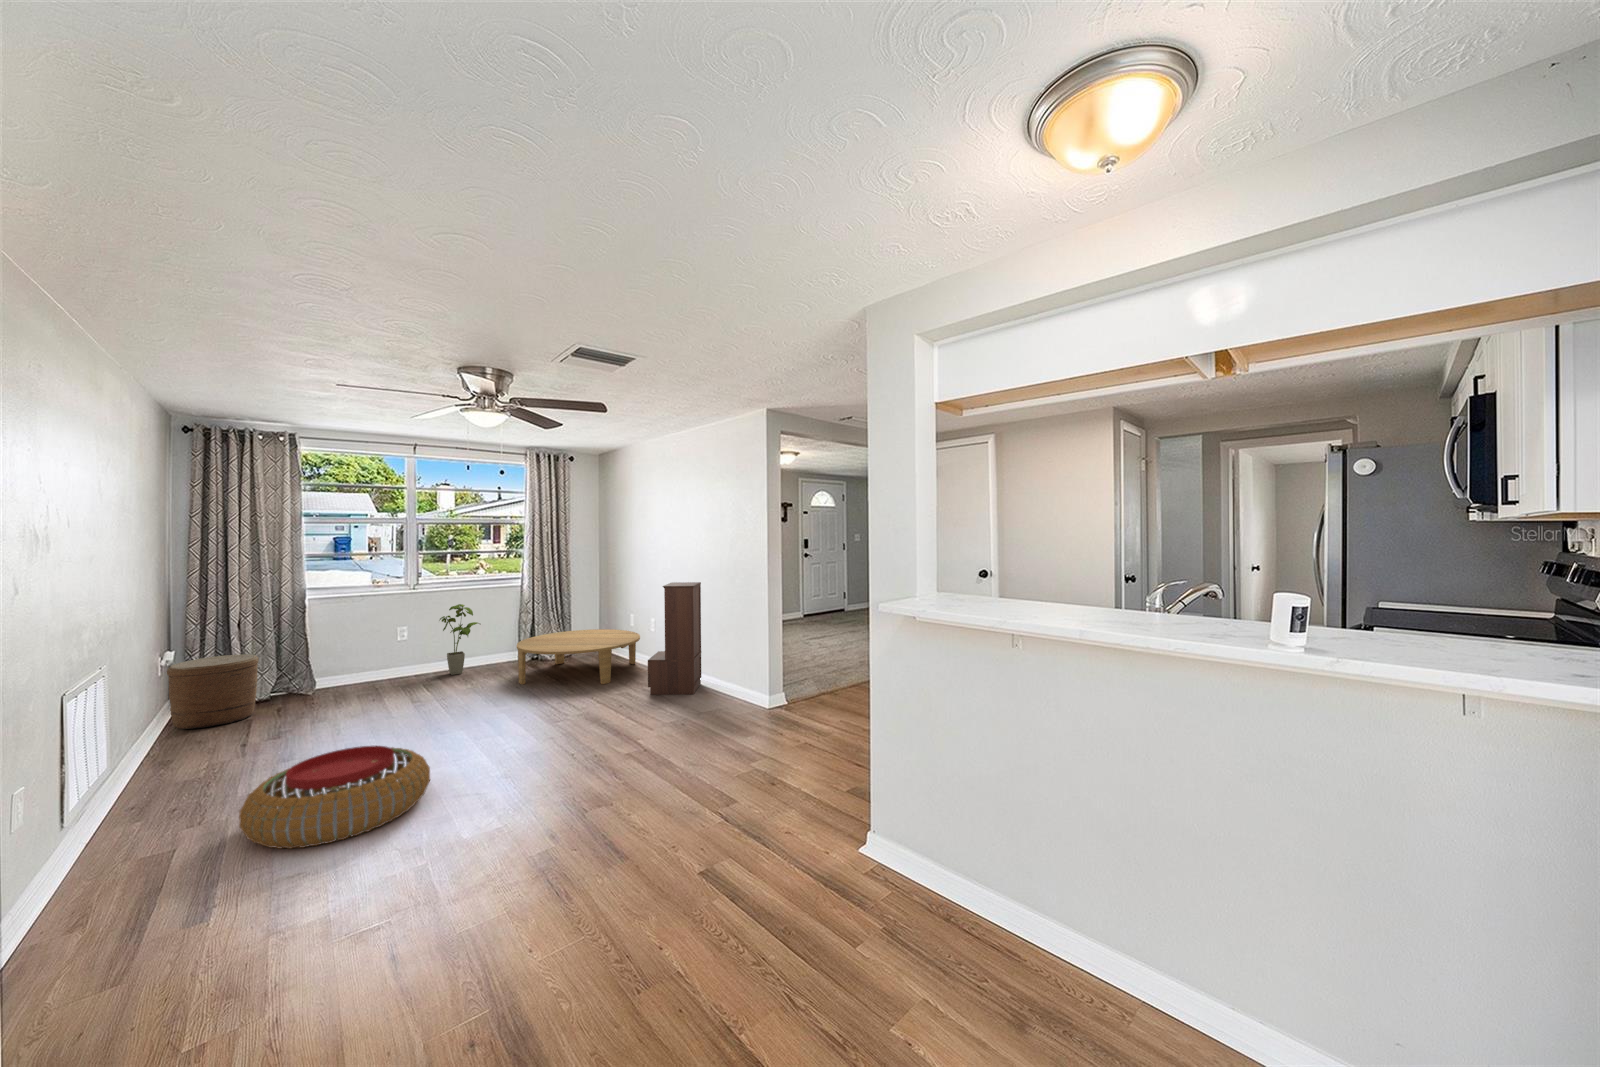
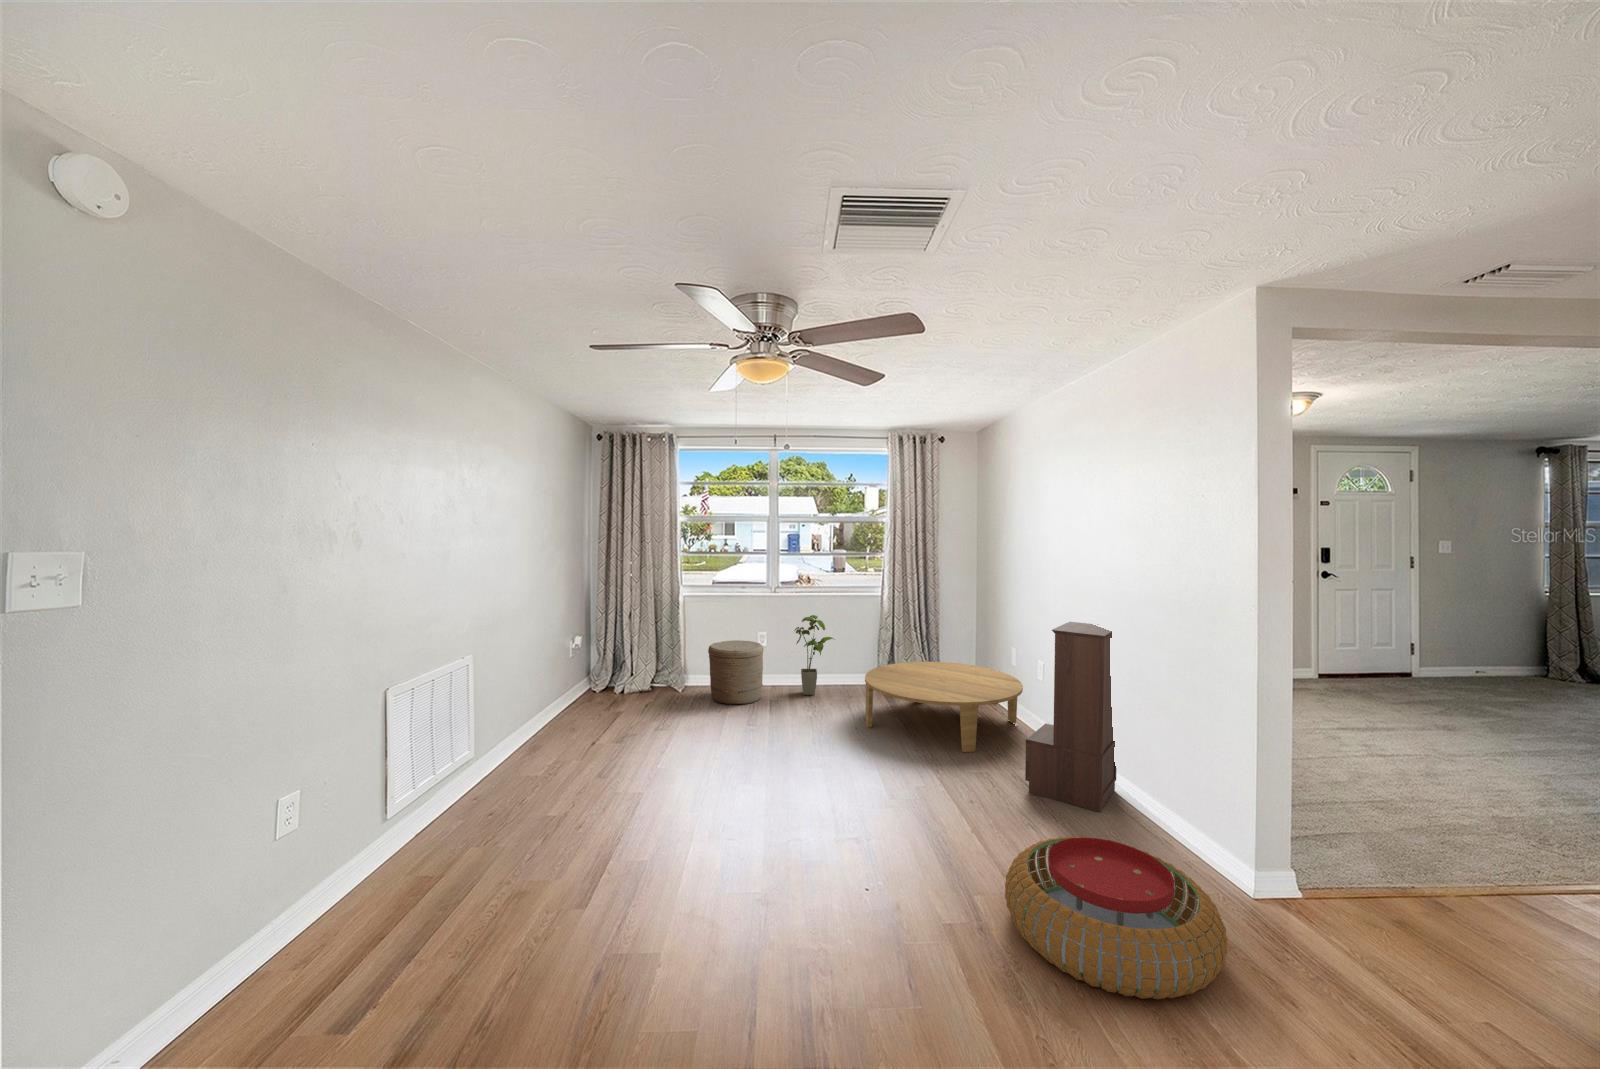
woven basket: present [167,654,259,729] -> present [708,640,763,705]
pouf: present [239,746,430,849] -> present [1005,836,1228,999]

